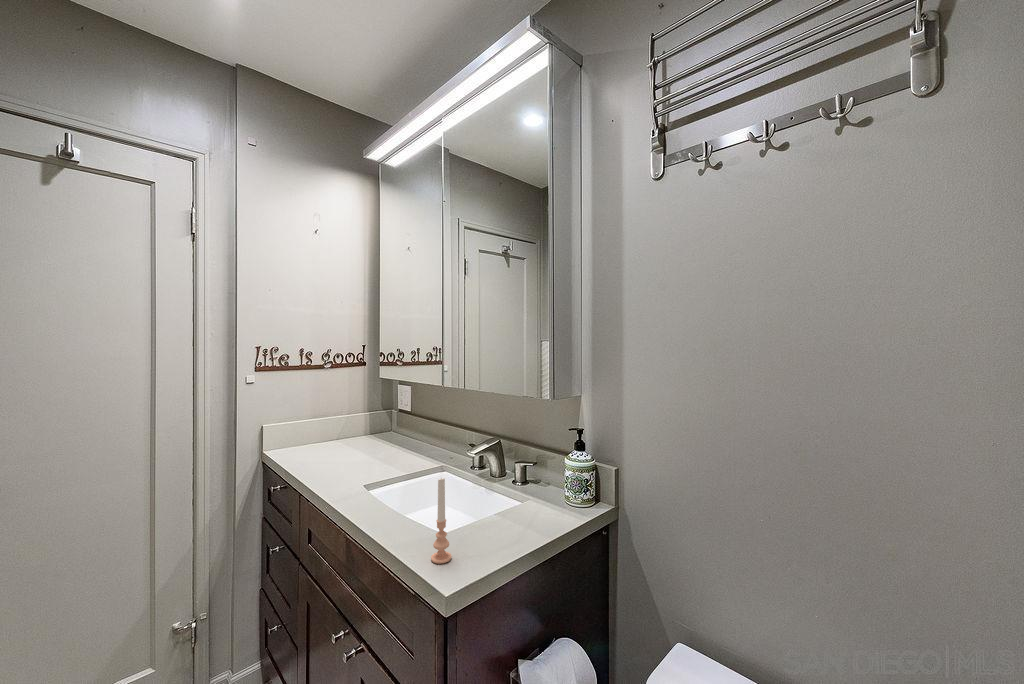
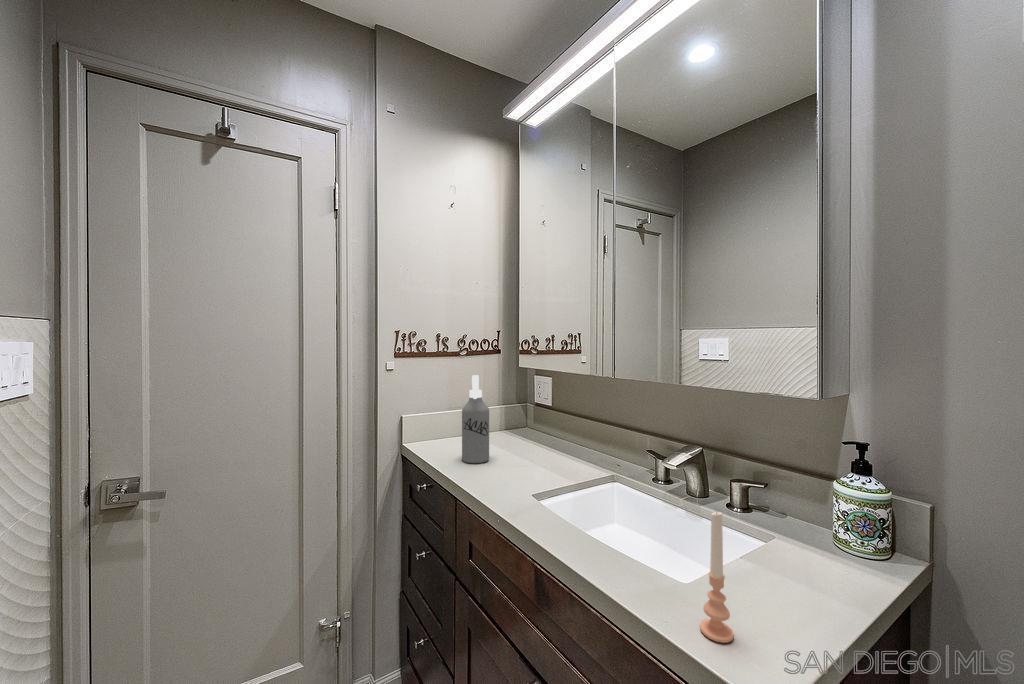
spray bottle: none [315,386,341,463] -> present [462,375,489,463]

